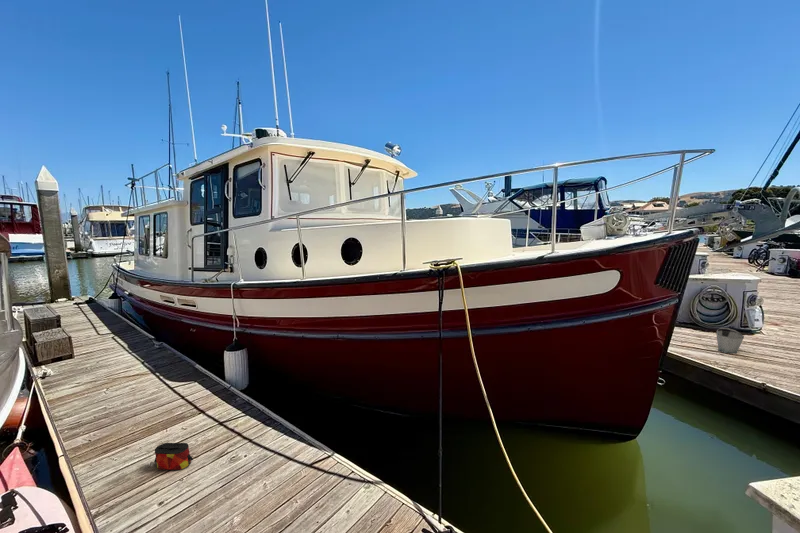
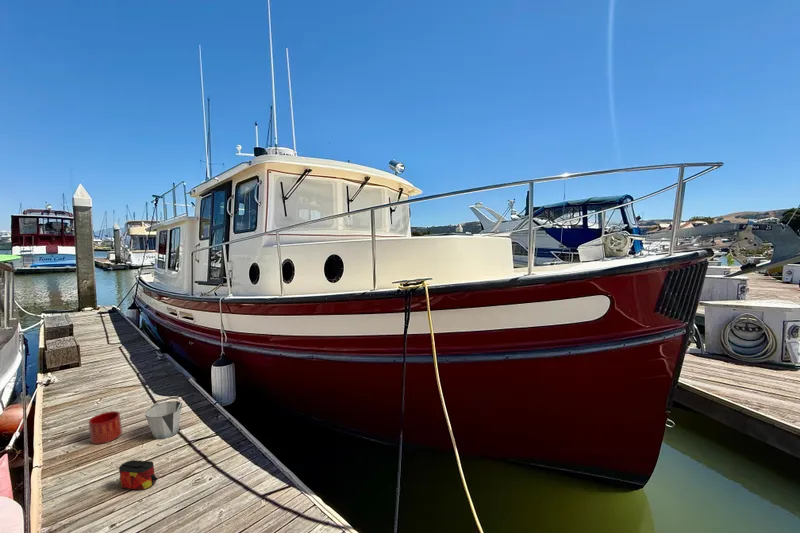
bucket: present [716,328,744,354] -> present [145,397,182,439]
planter: none [109,398,142,431] -> present [89,411,122,444]

